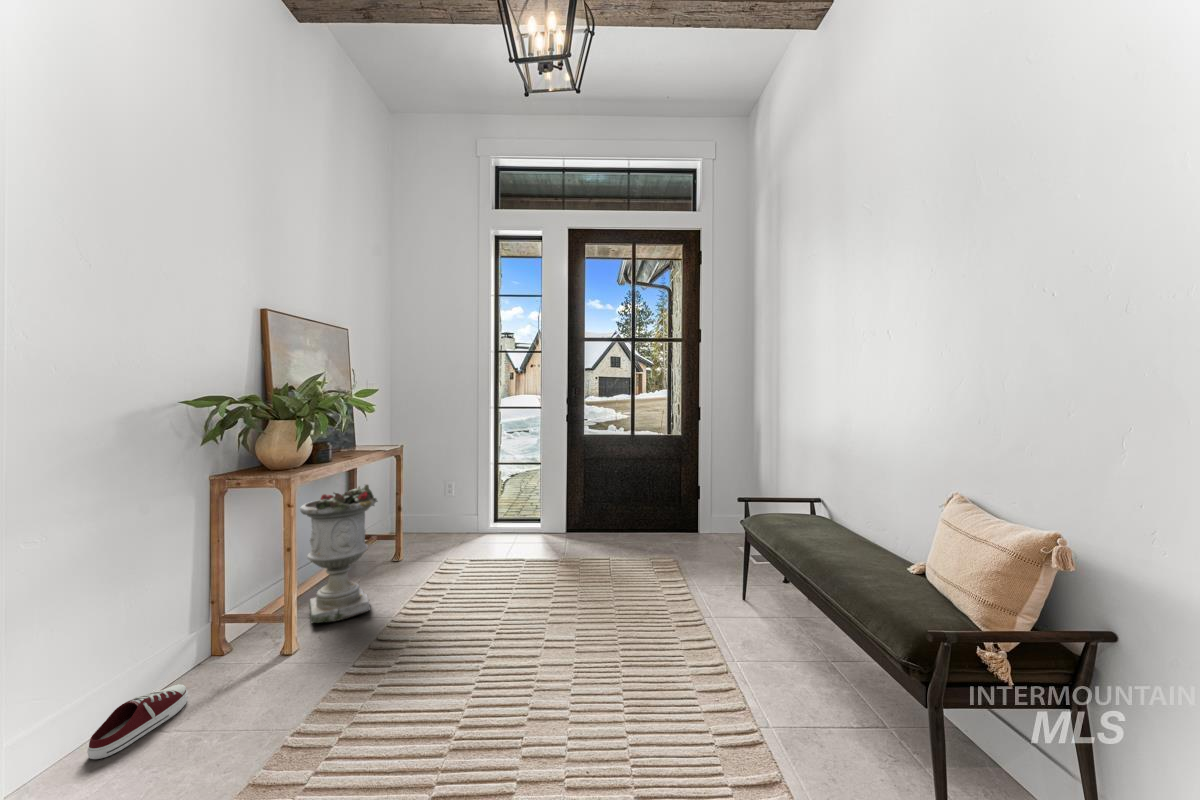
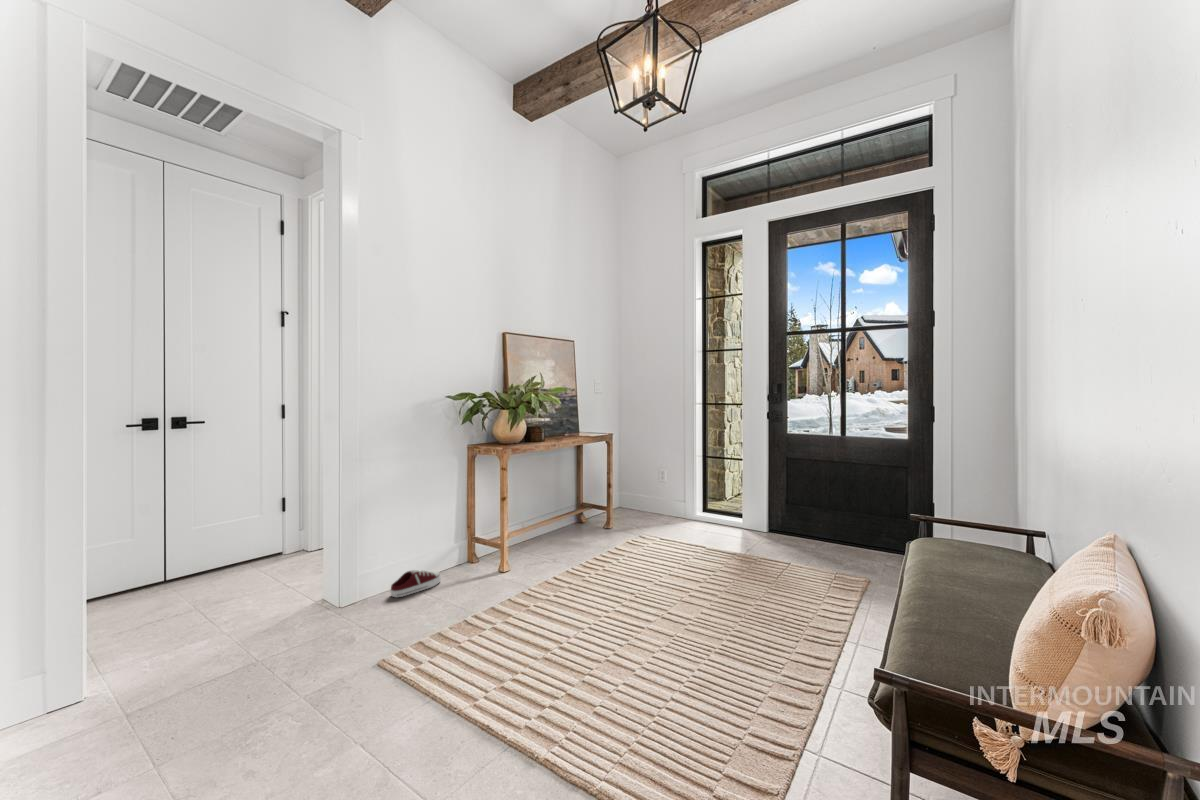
planter: present [300,485,377,623] -> none [517,457,569,559]

